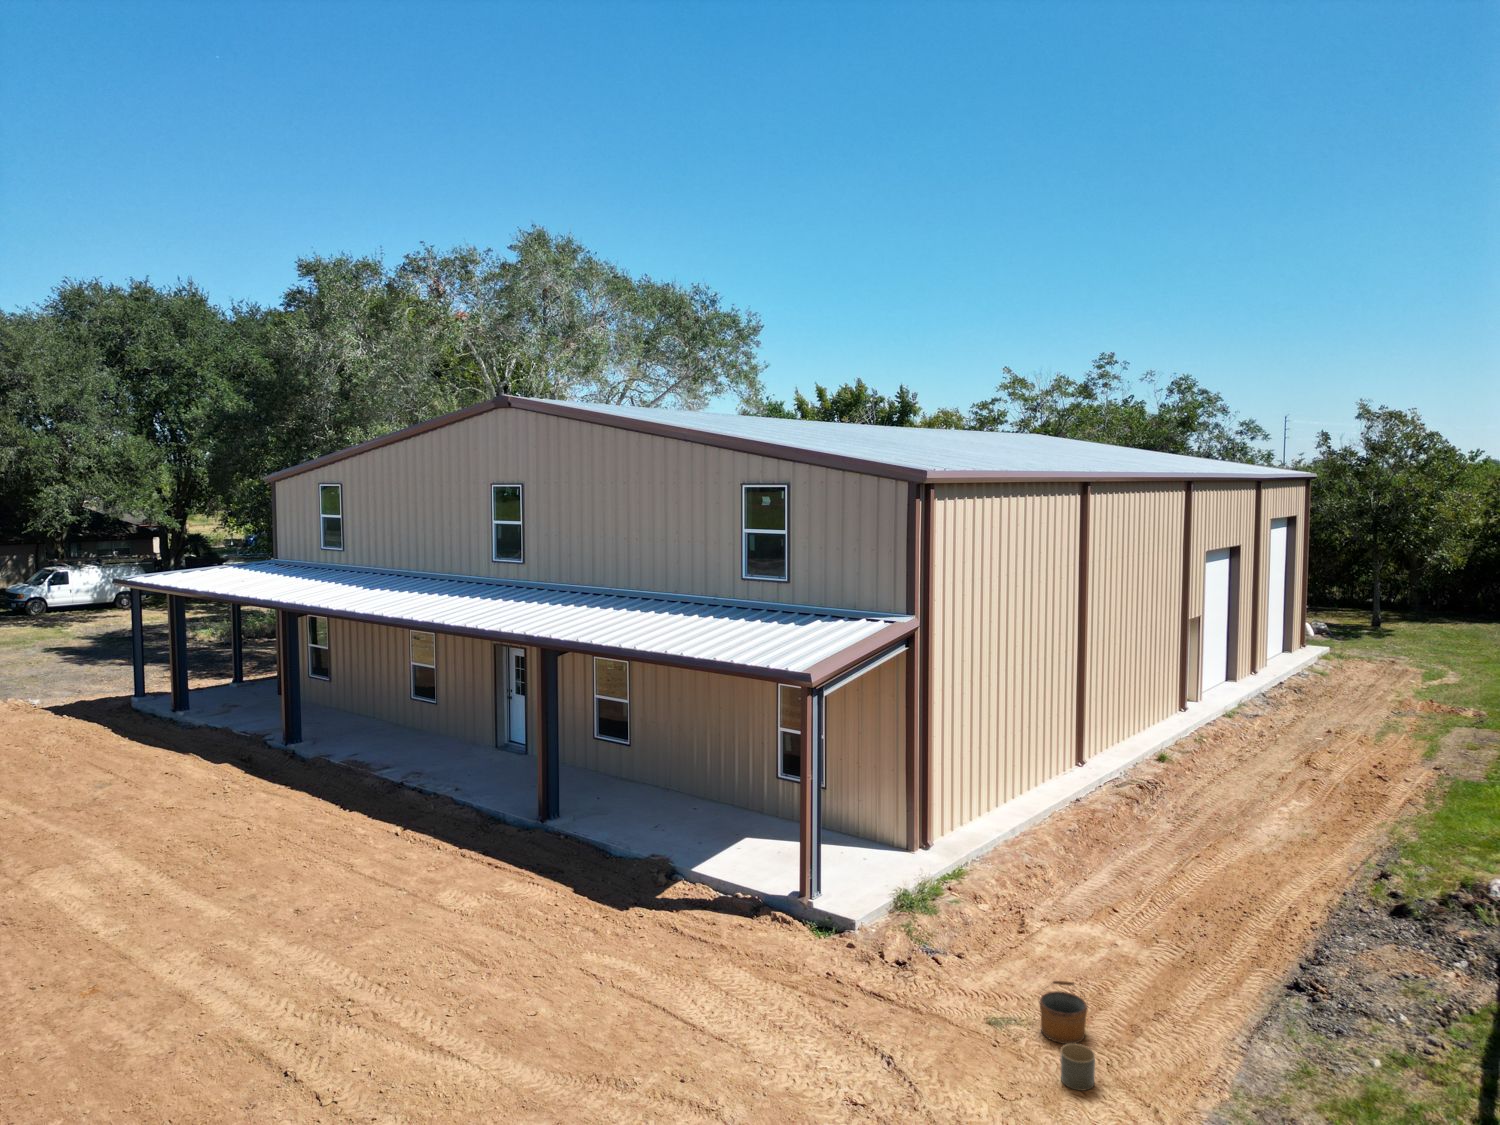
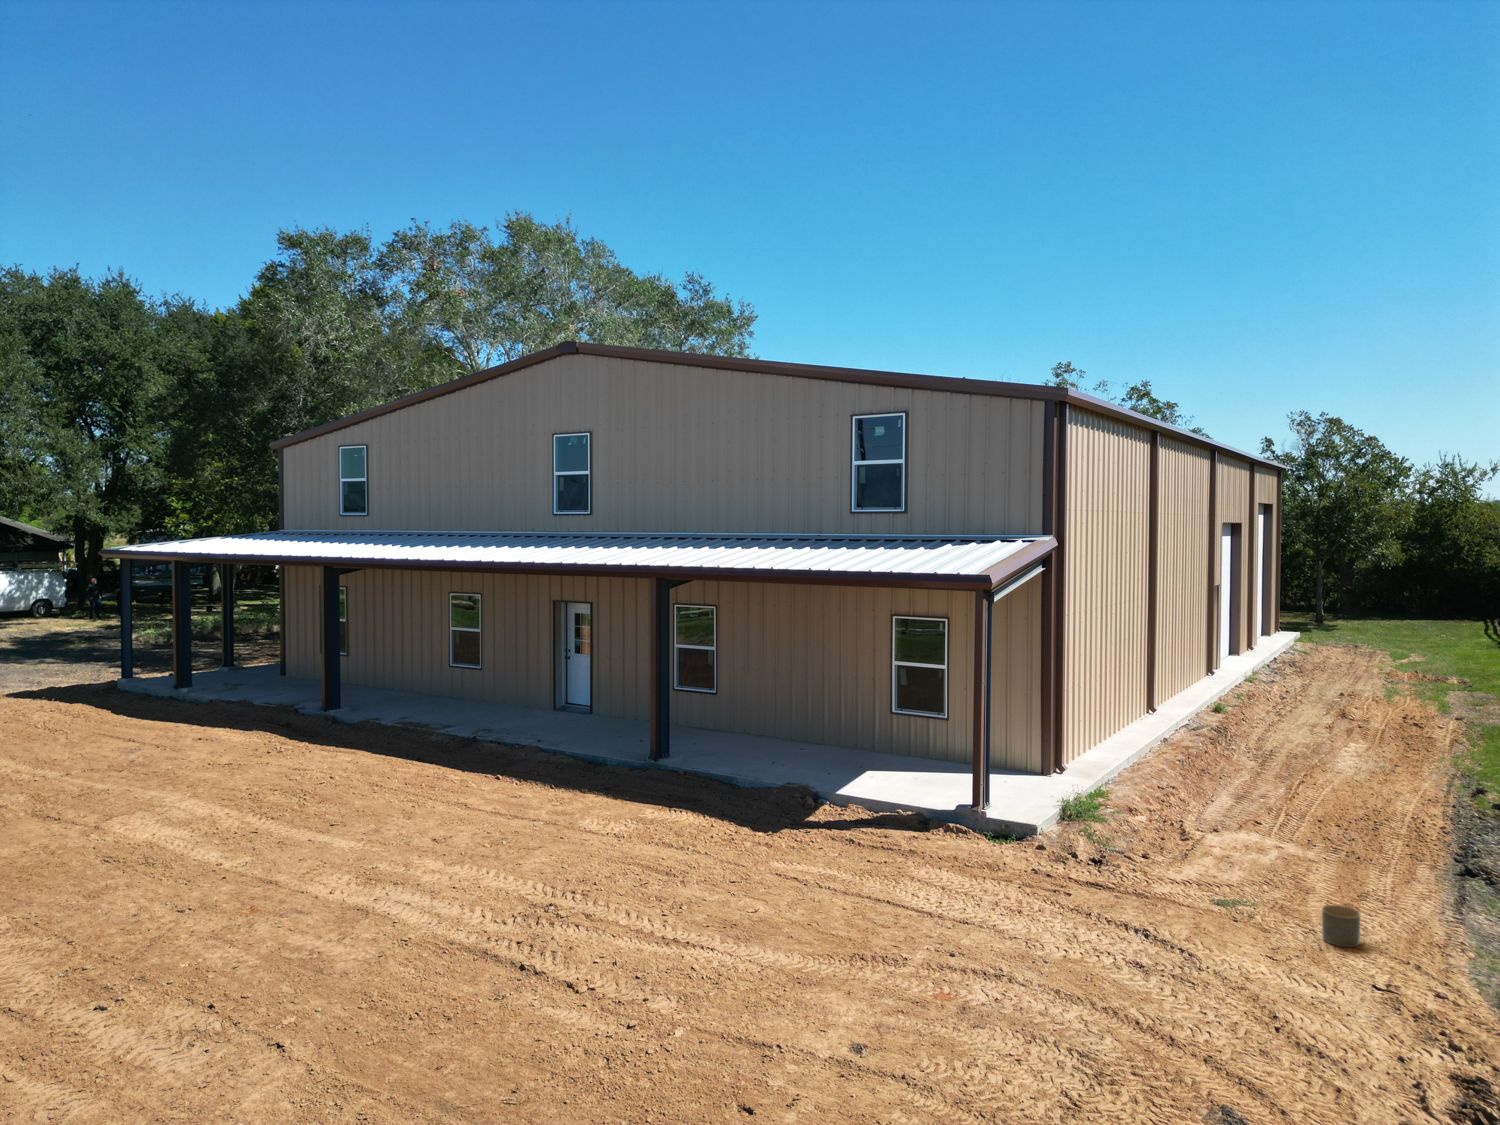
bucket: present [1039,981,1088,1044] -> none [1271,853,1323,915]

